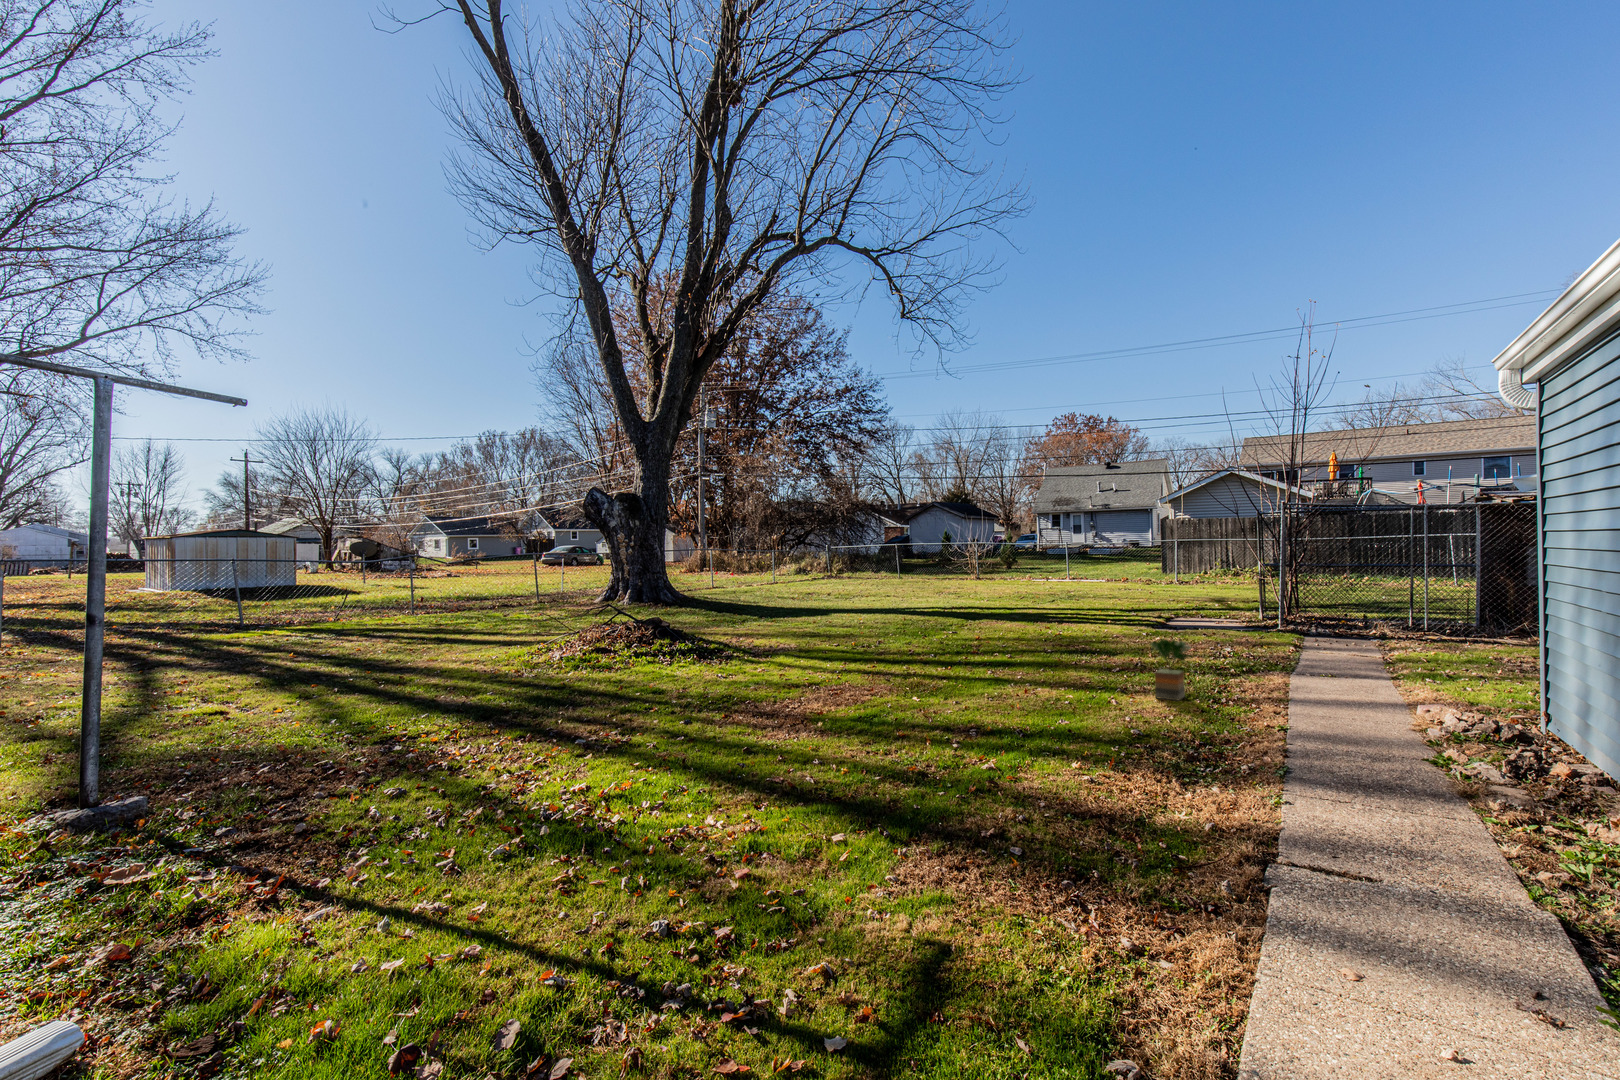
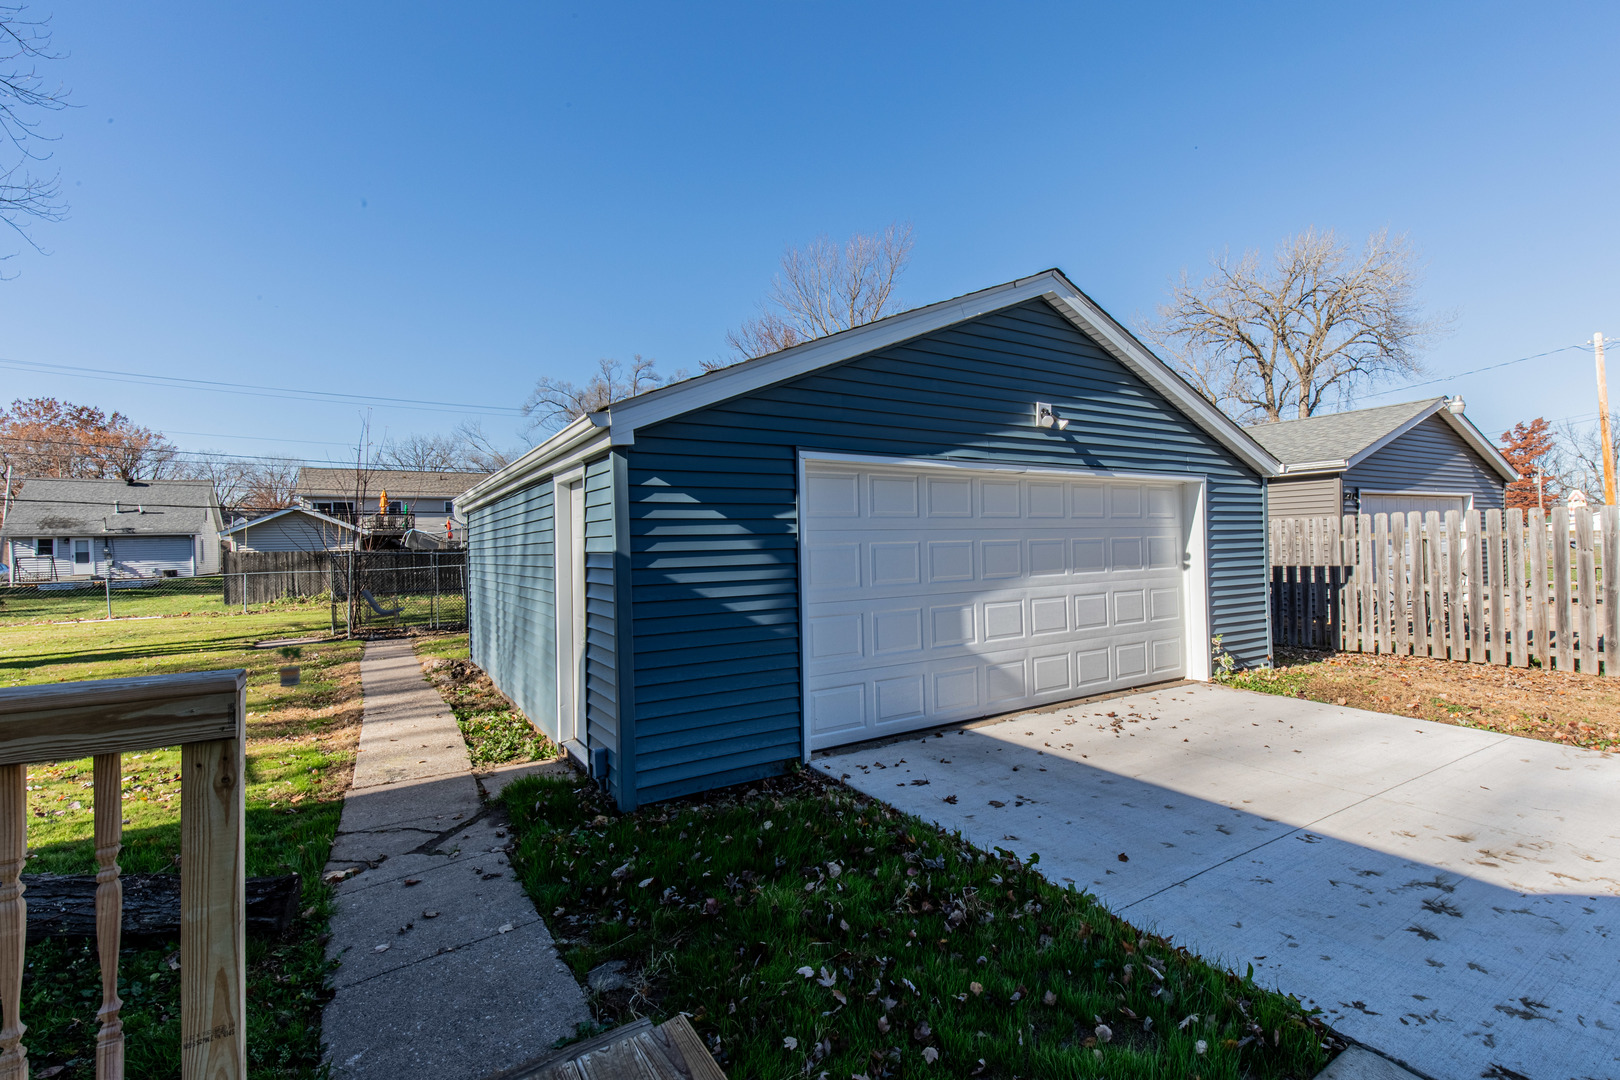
lounge chair: none [1301,562,1367,616] -> present [362,590,405,625]

